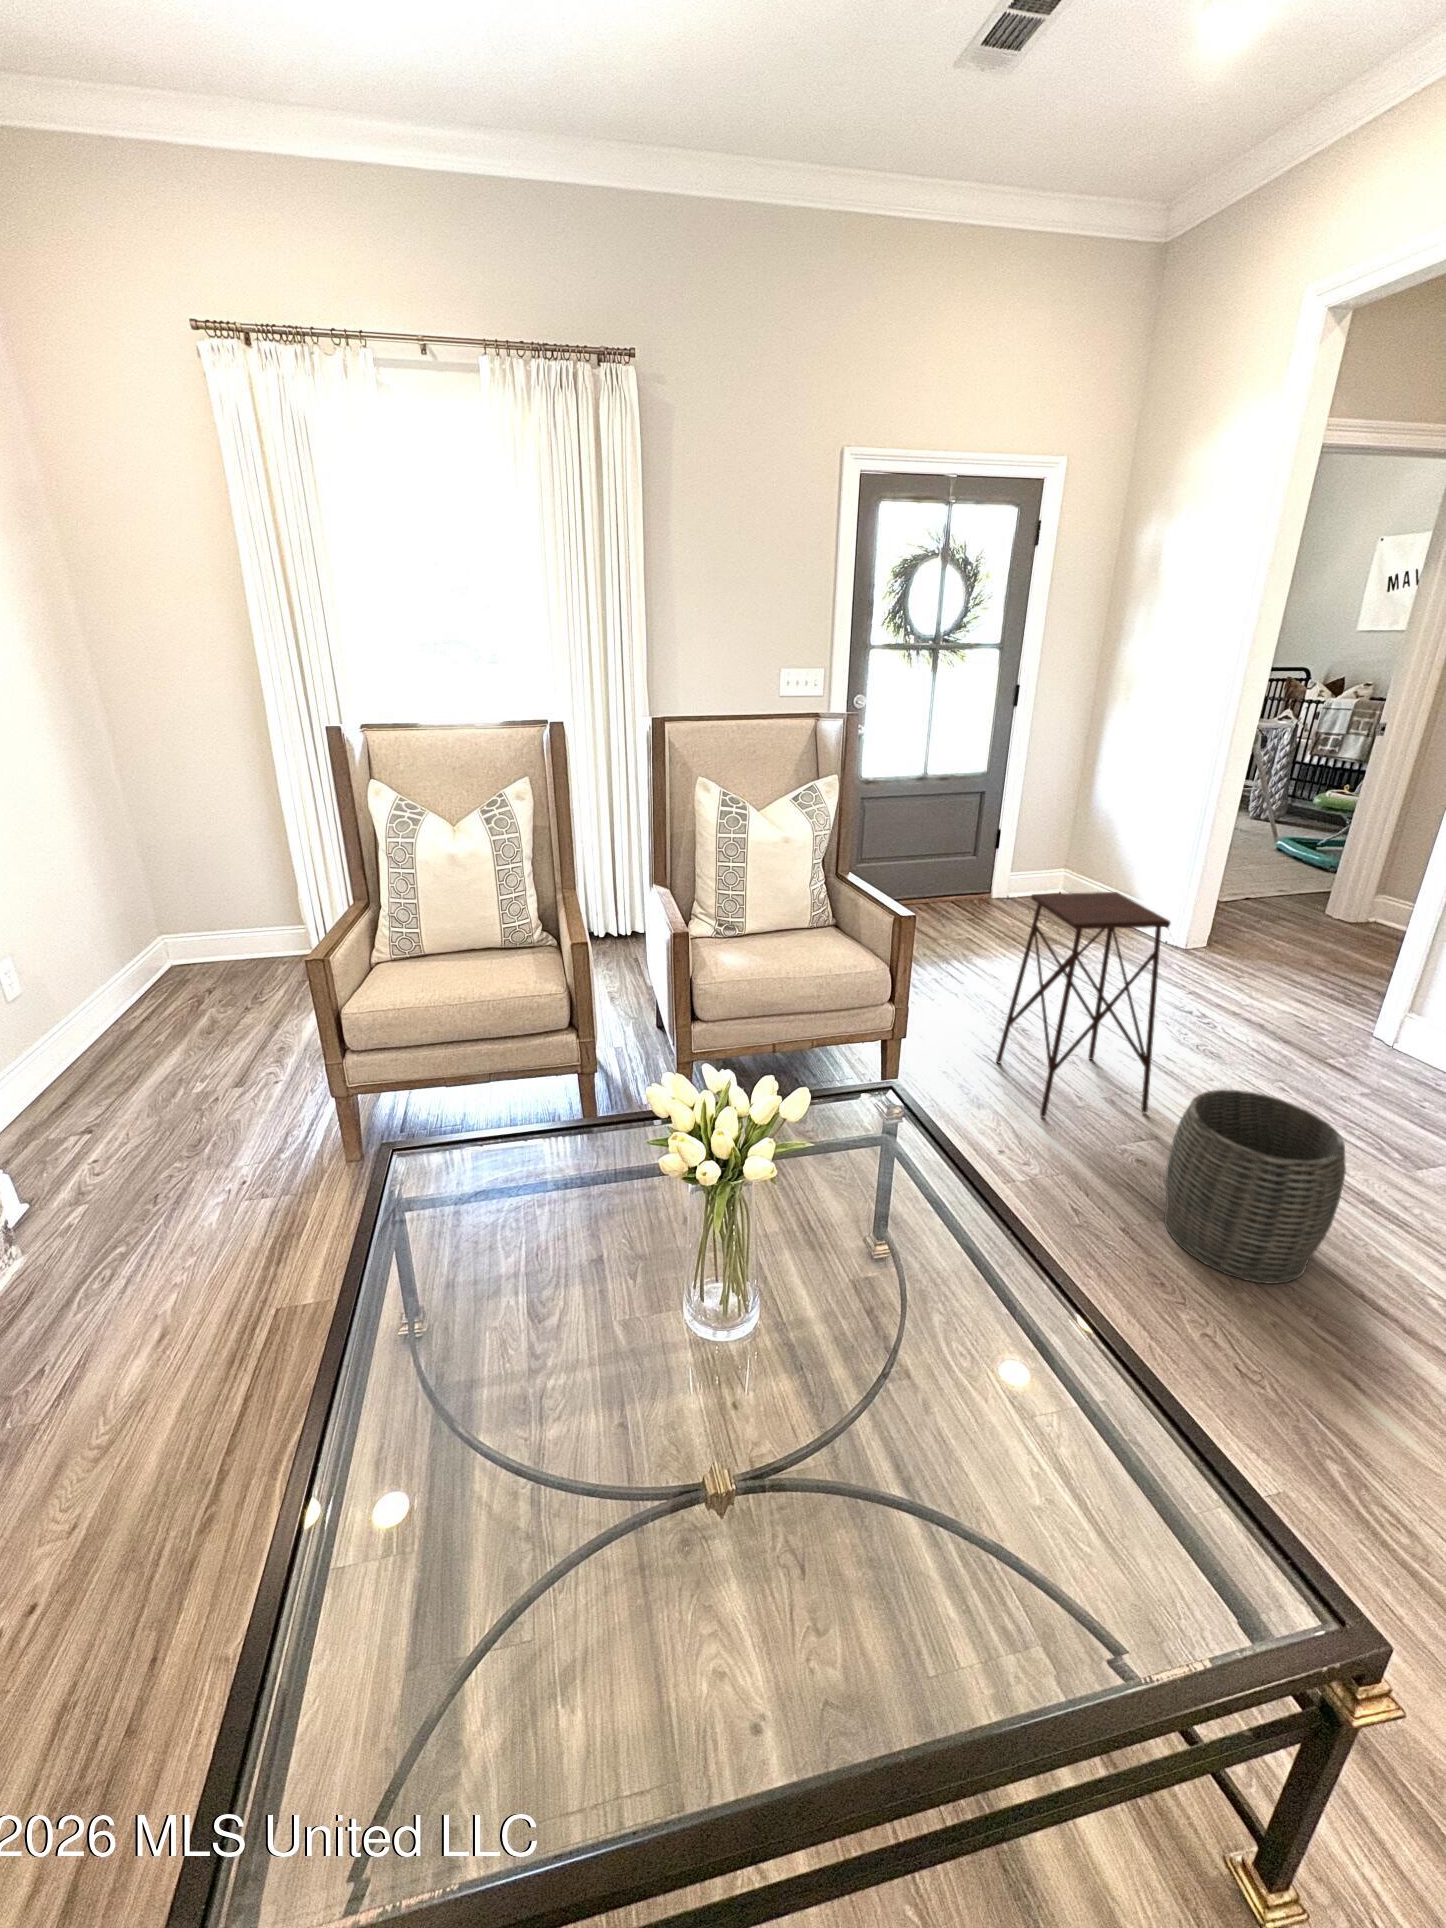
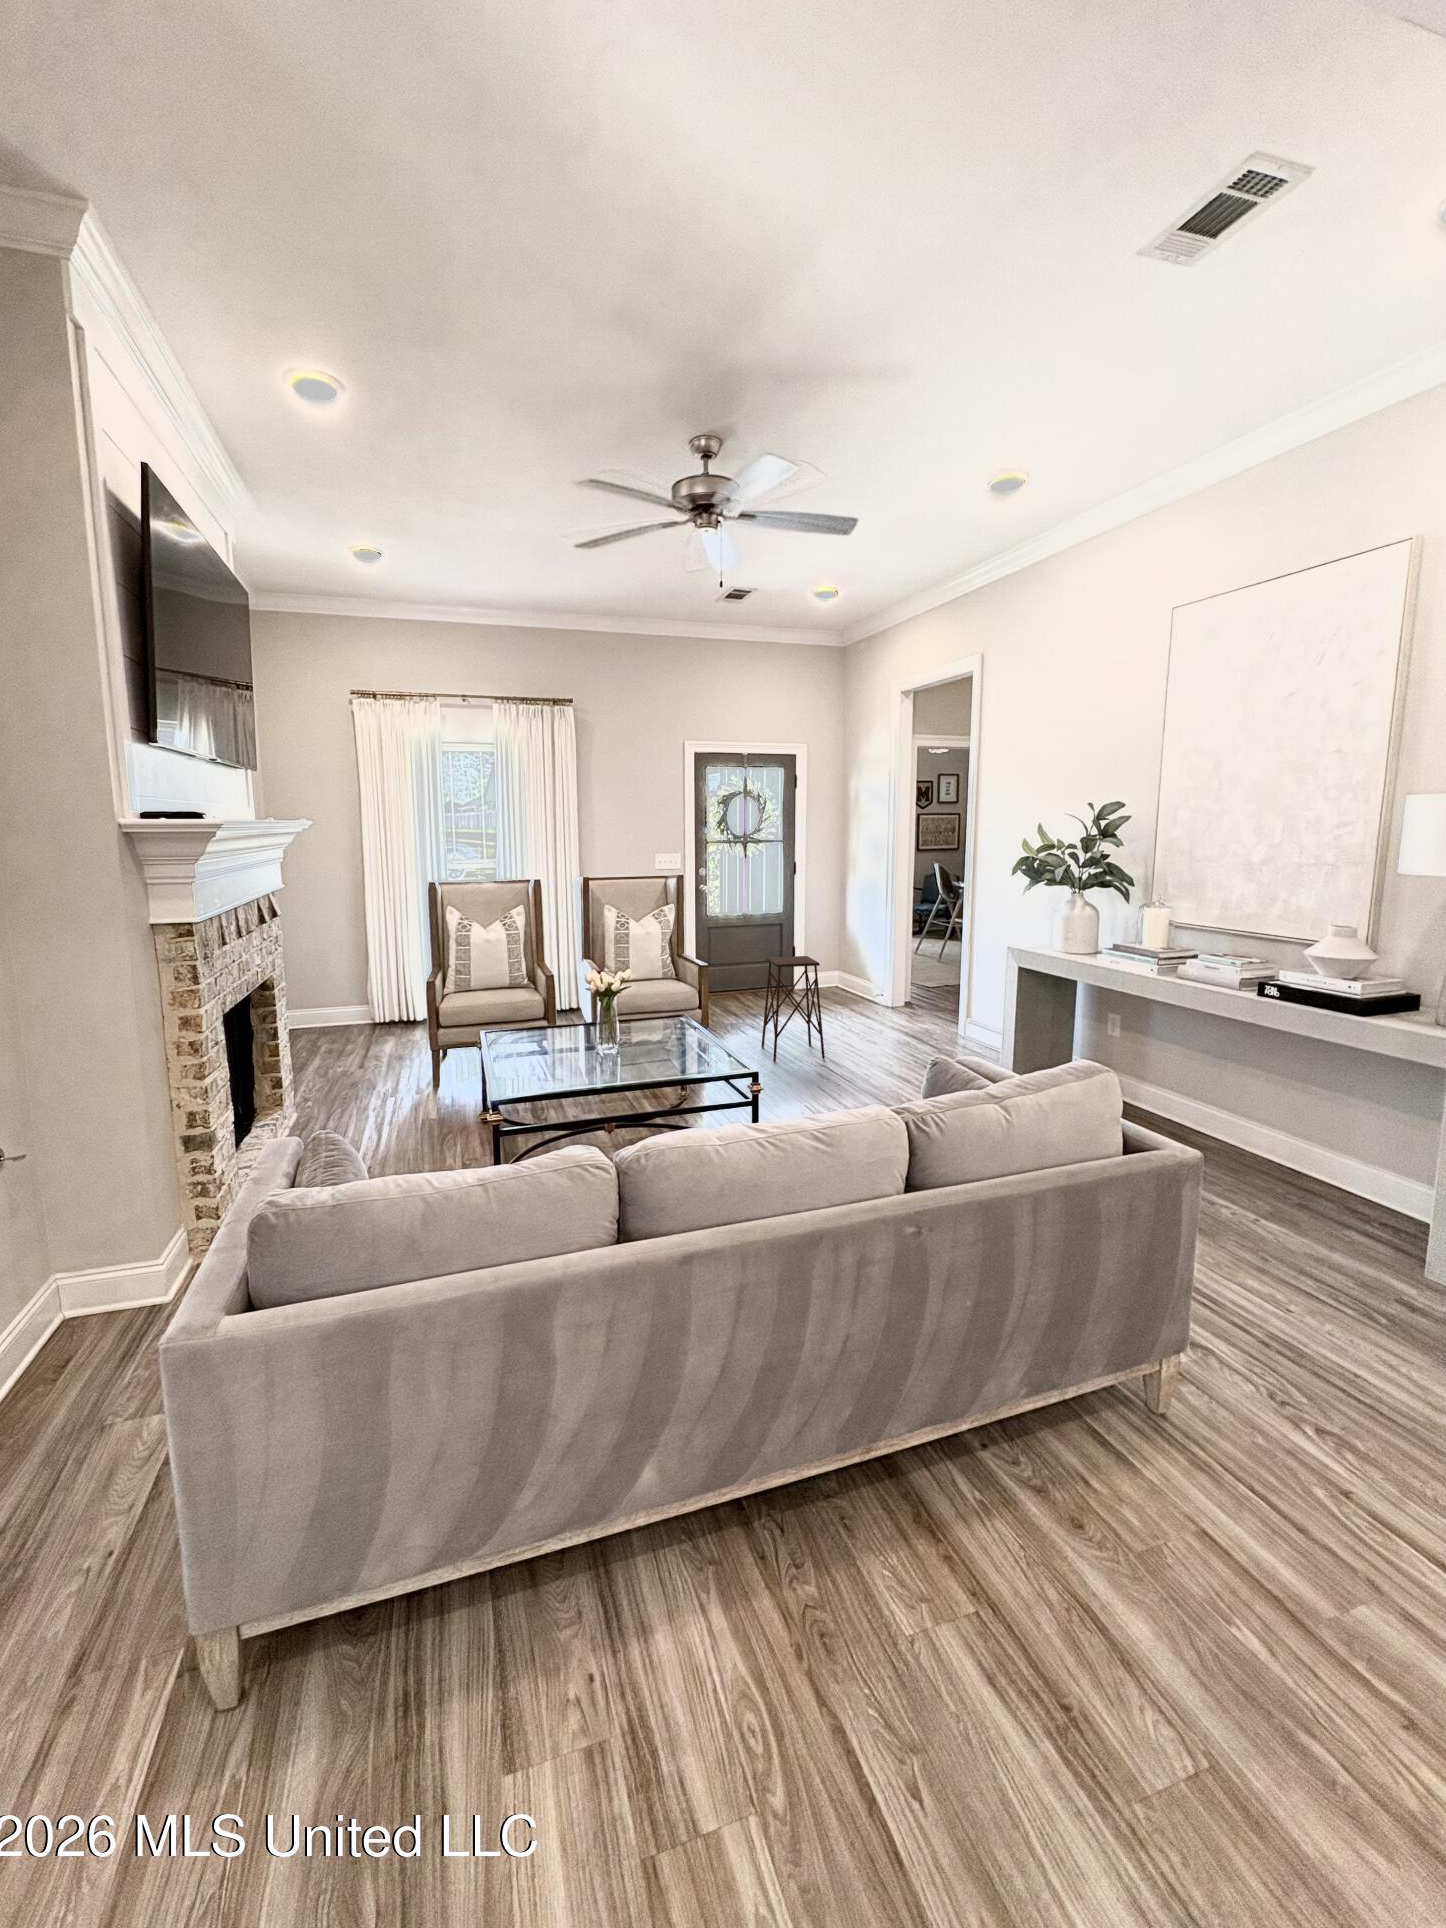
woven basket: present [1164,1090,1346,1284] -> none [806,1025,865,1095]

